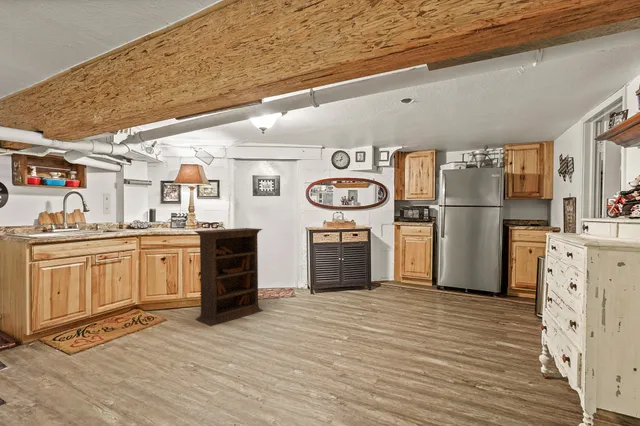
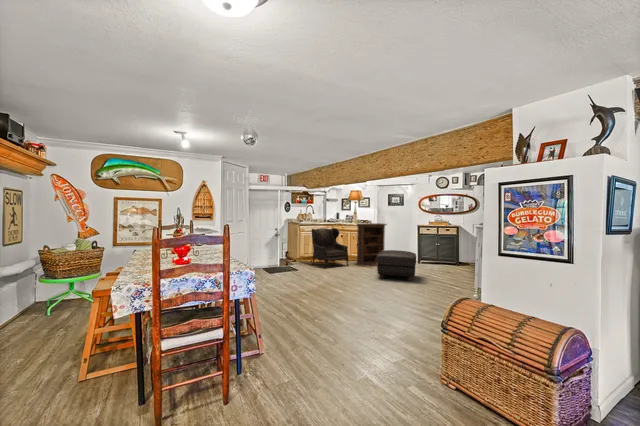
armchair: none [73,244,182,359] -> present [312,228,348,268]
ottoman: none [261,289,356,371] -> present [377,250,416,281]

